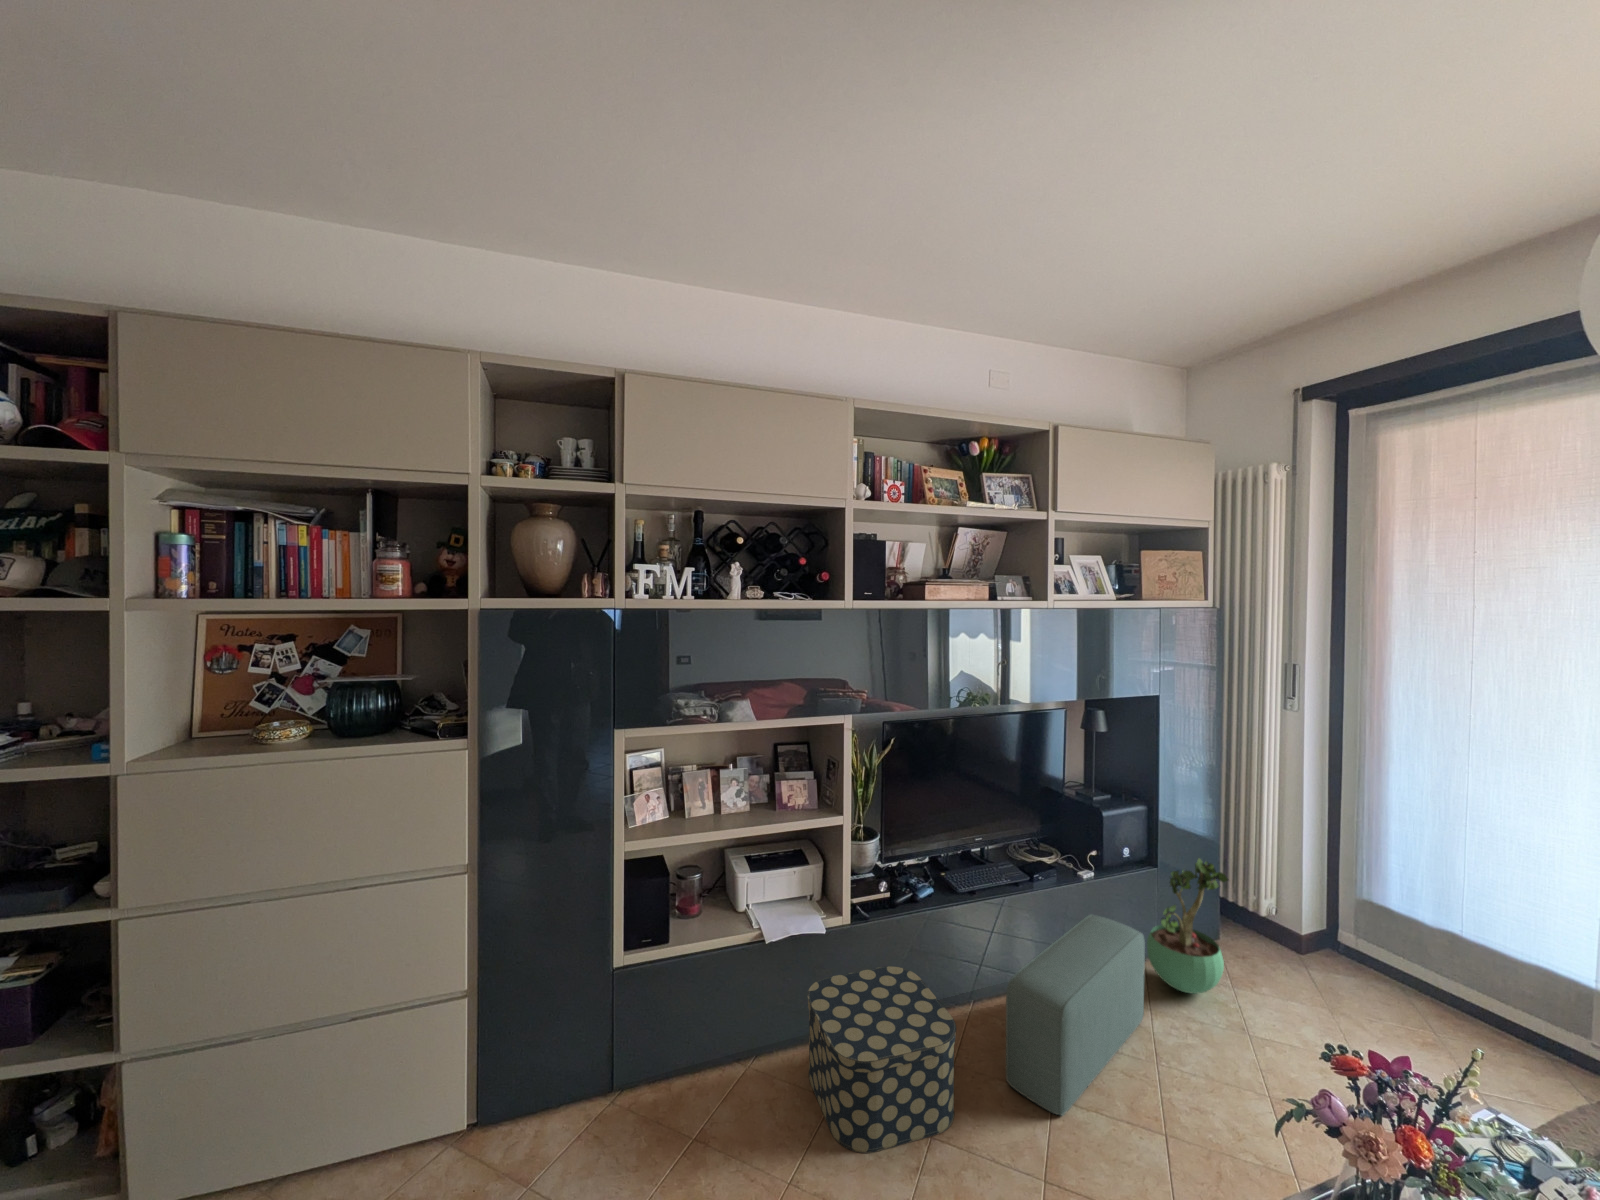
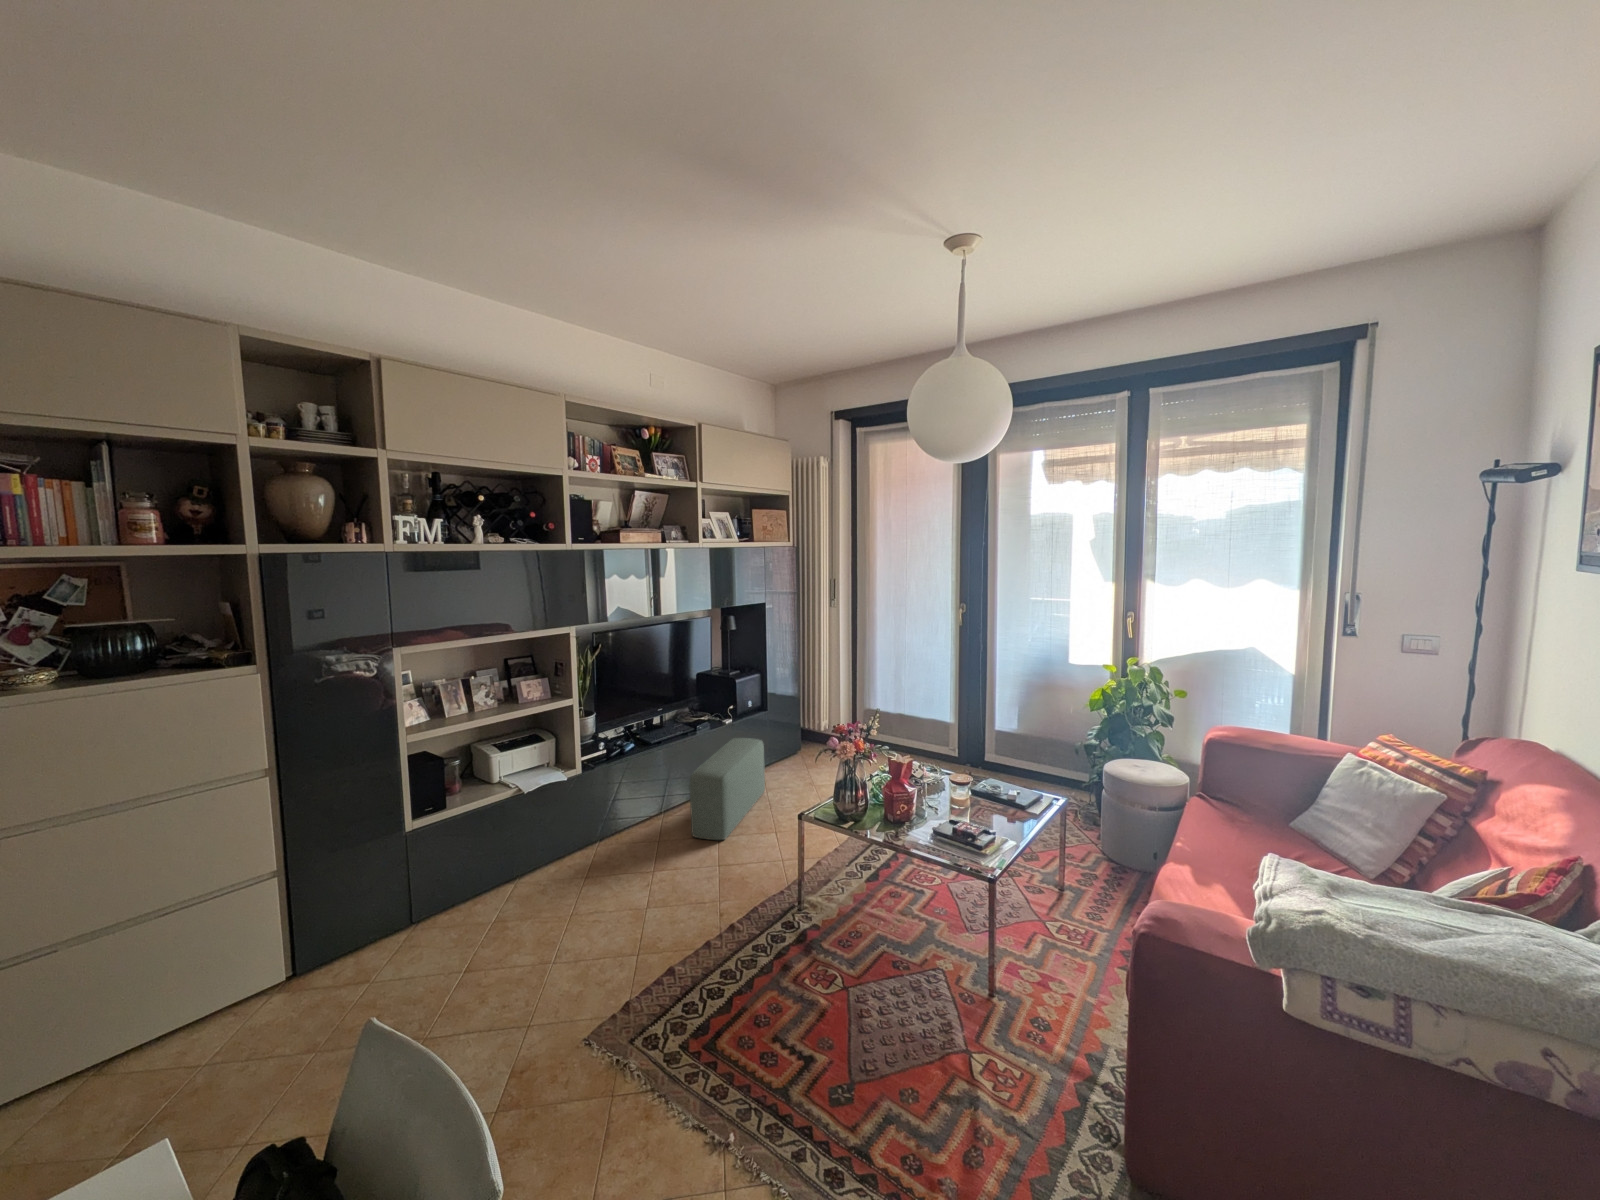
potted plant: present [1147,859,1228,994] -> none [765,694,806,774]
storage box: present [807,966,956,1153] -> none [559,791,664,891]

